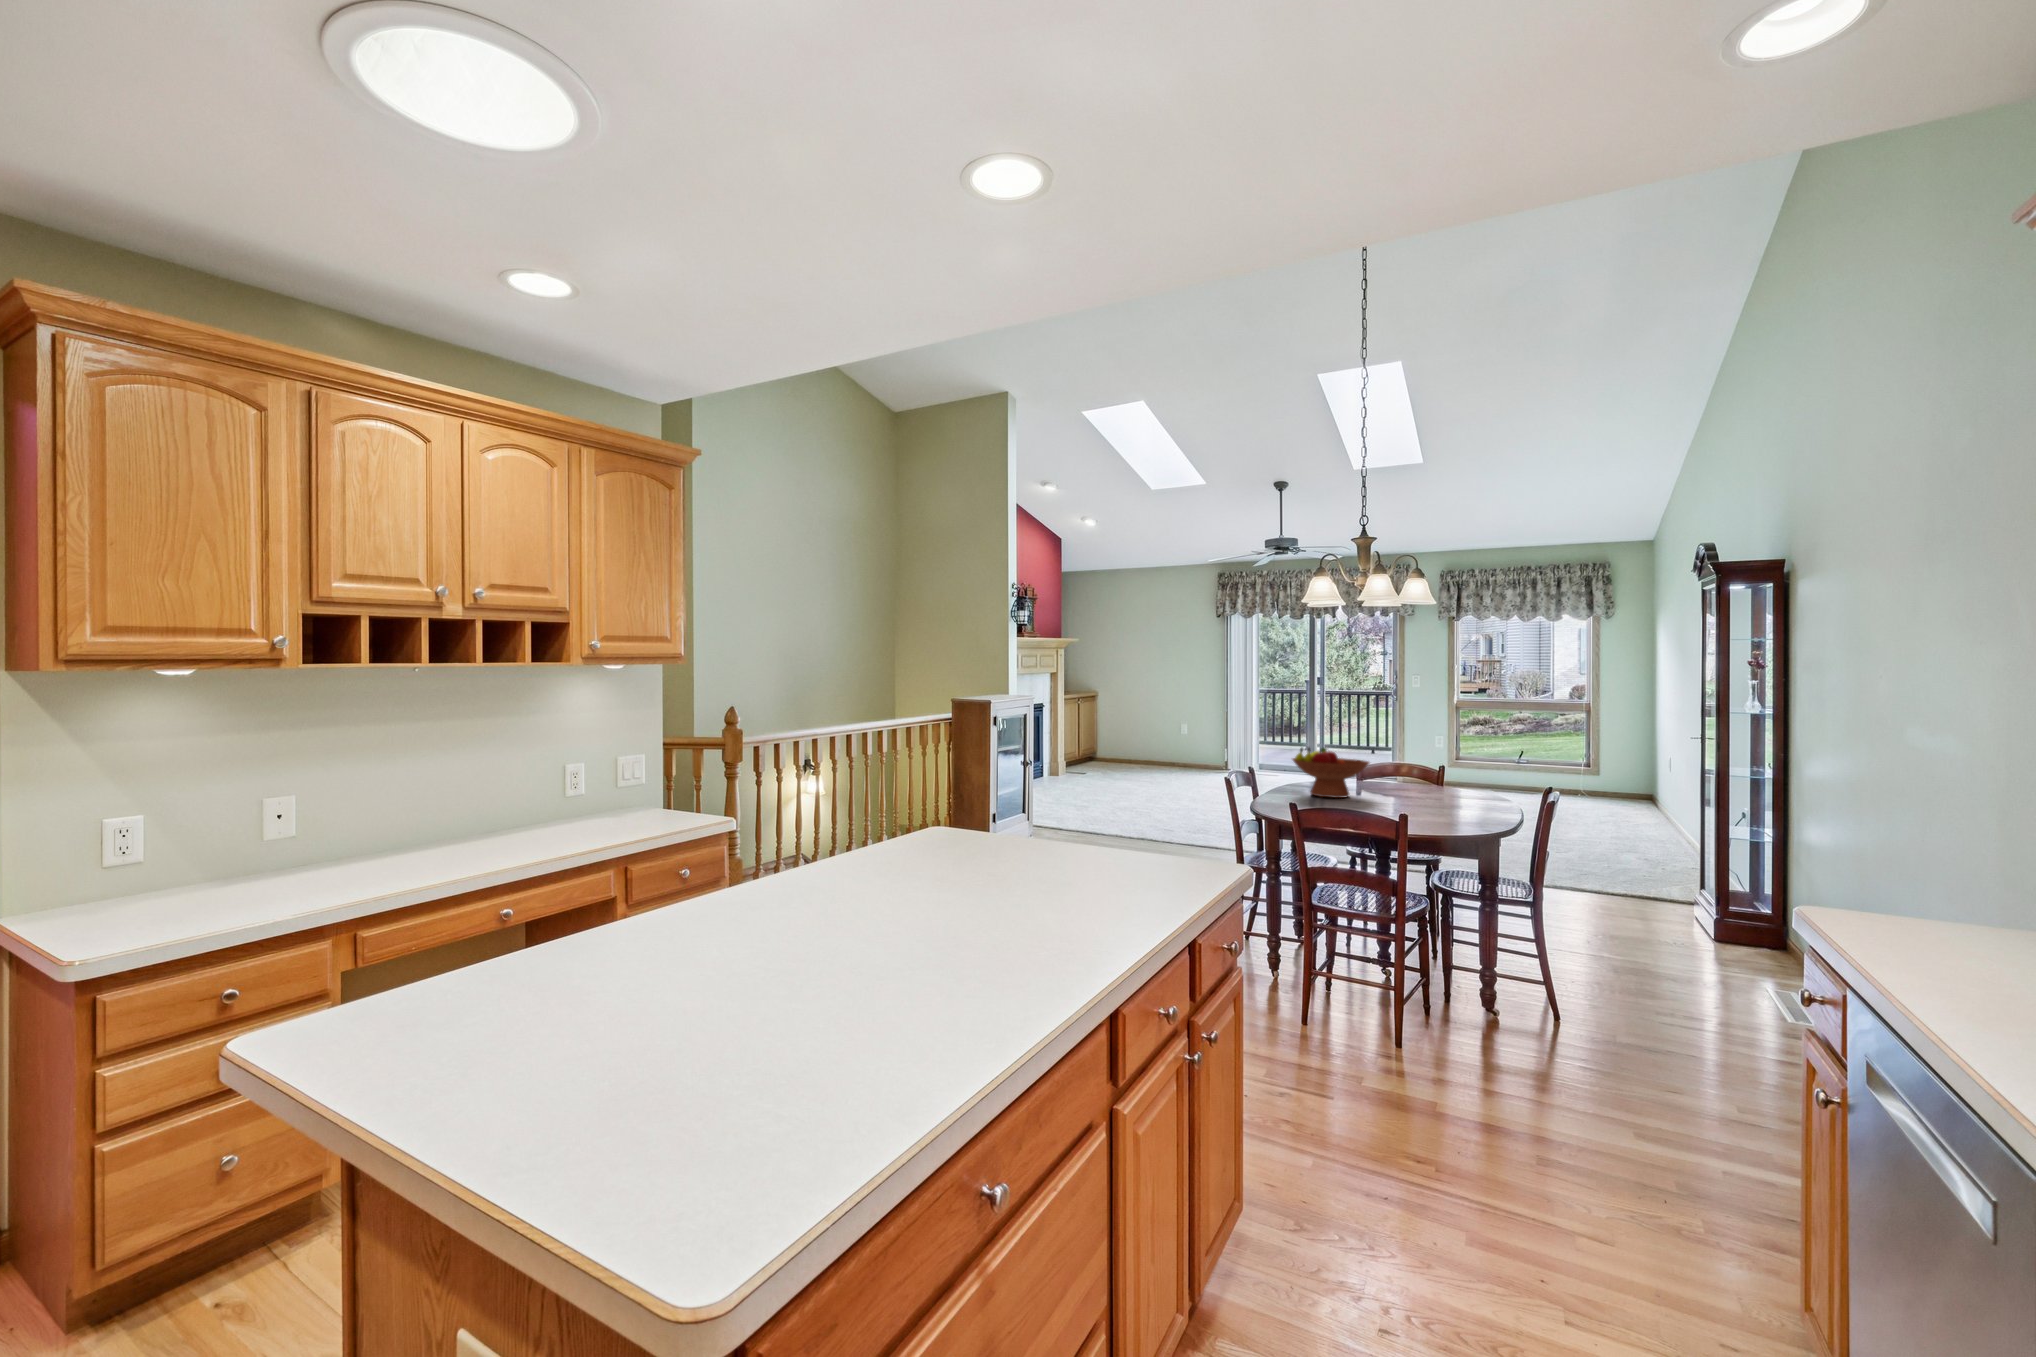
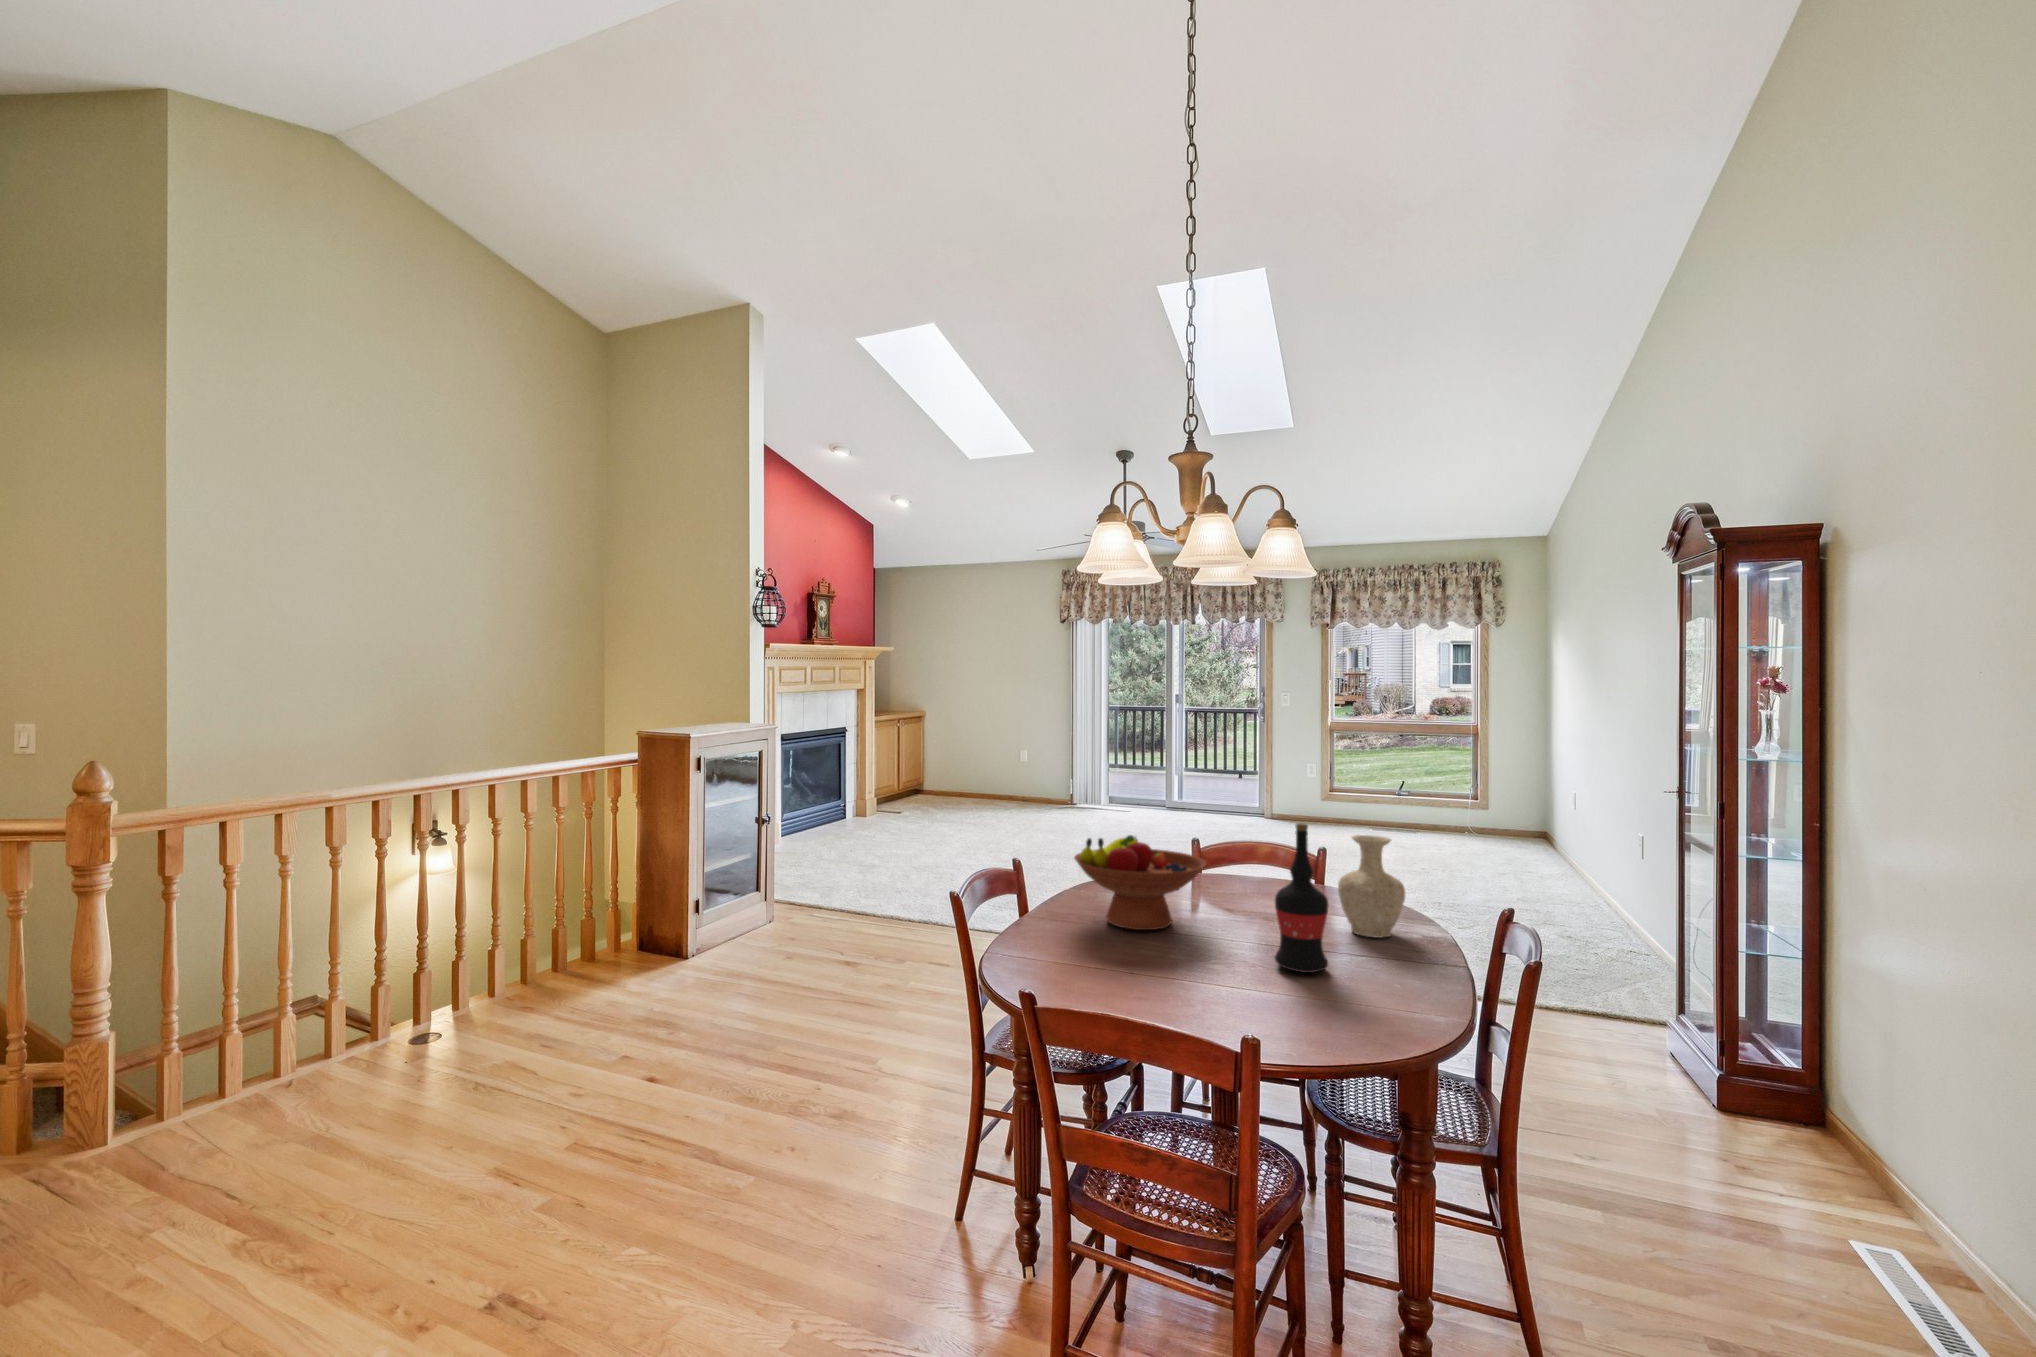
wine bottle: none [1411,734,1441,812] -> present [1275,823,1328,973]
vase: none [1448,747,1488,802] -> present [1338,835,1405,938]

